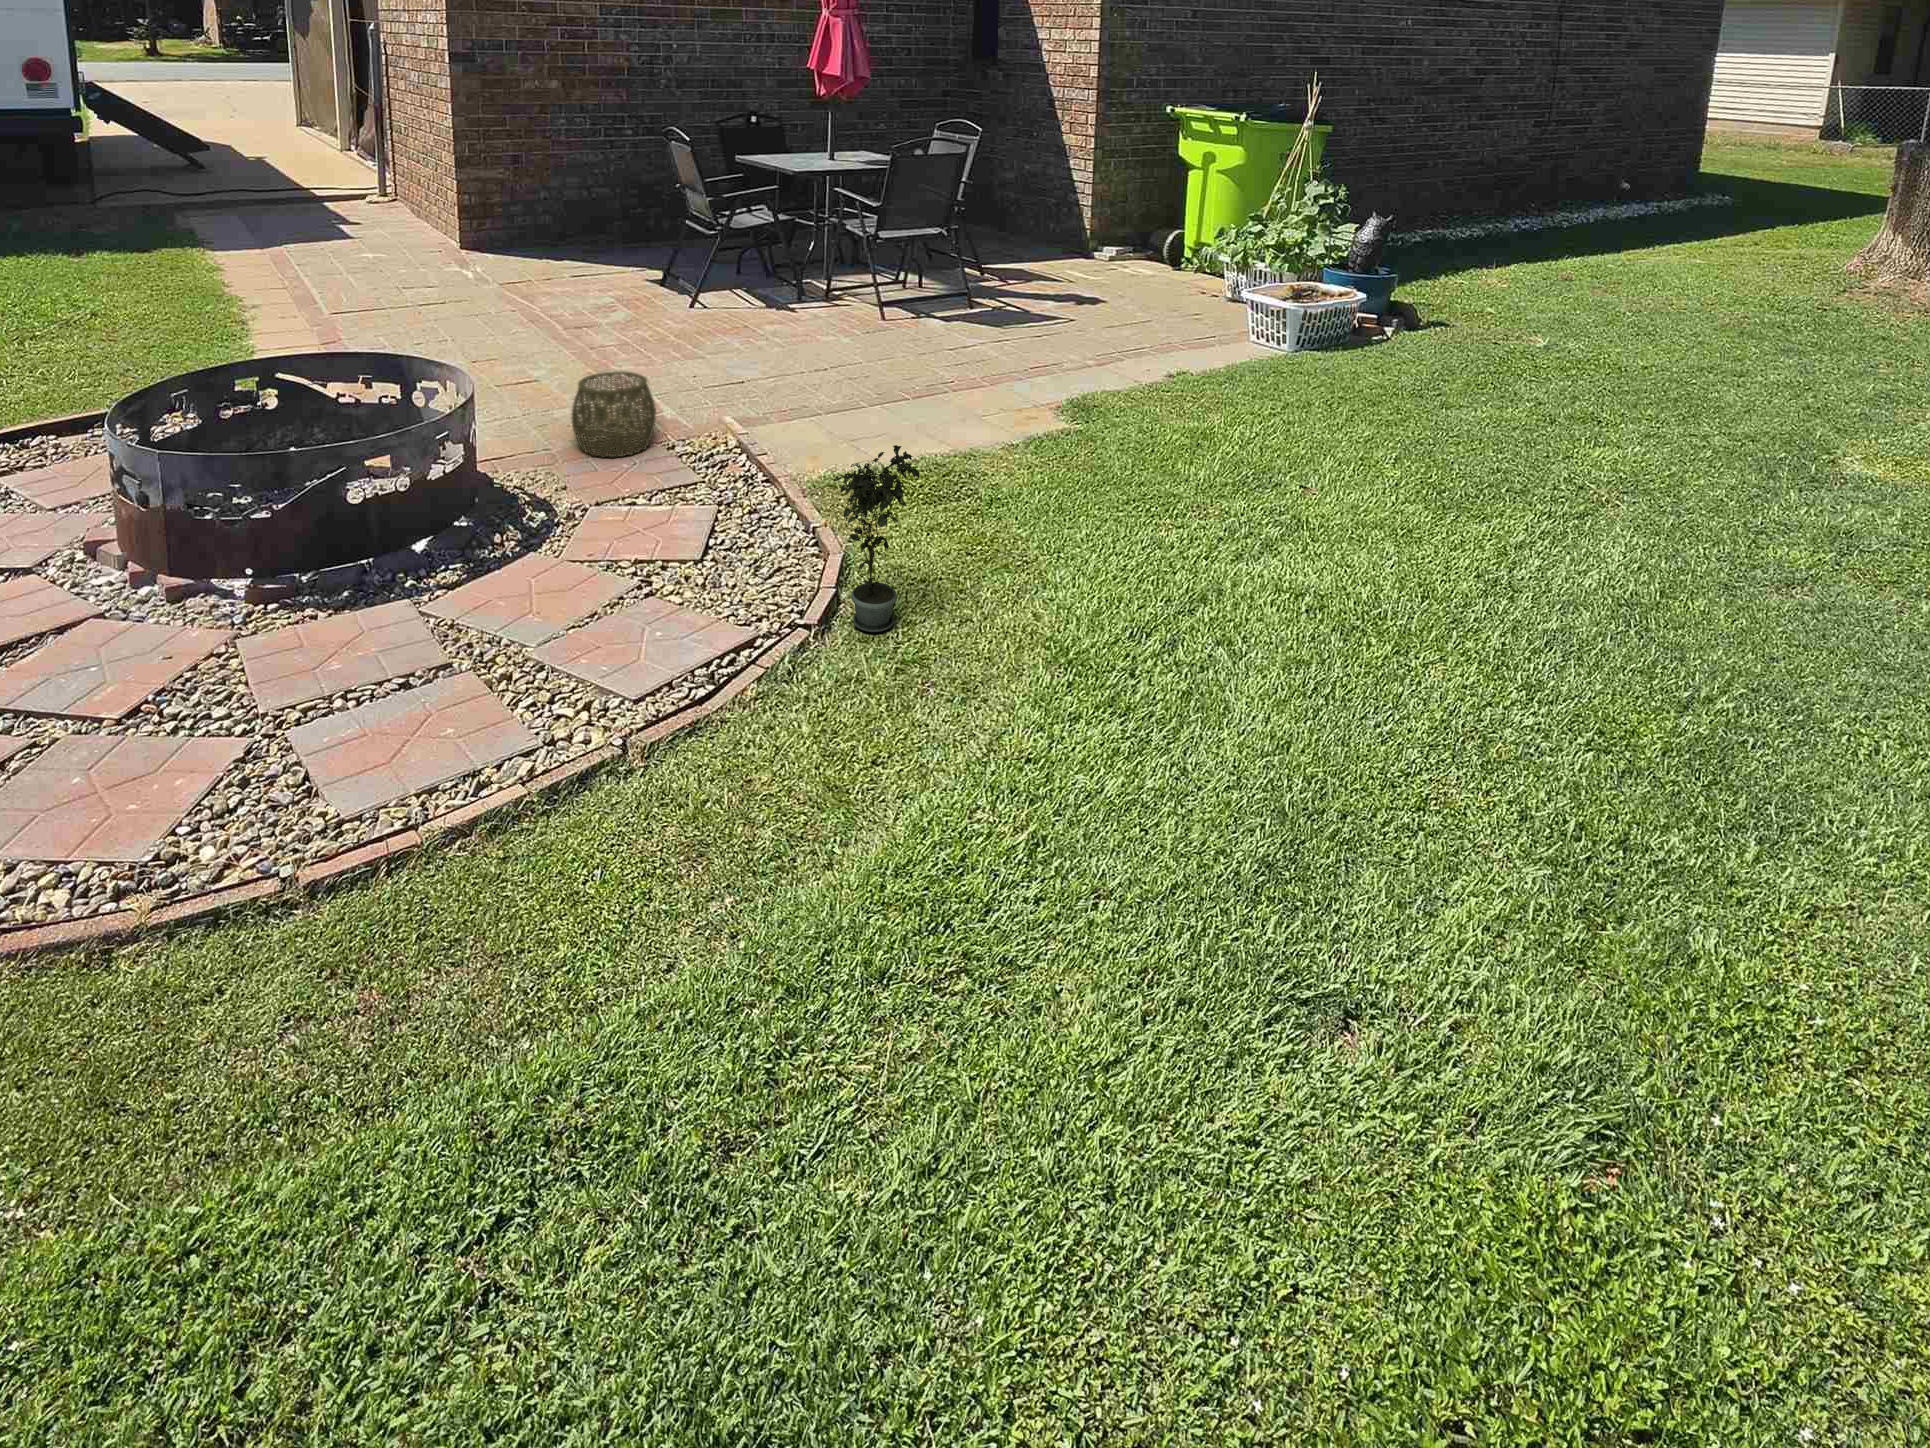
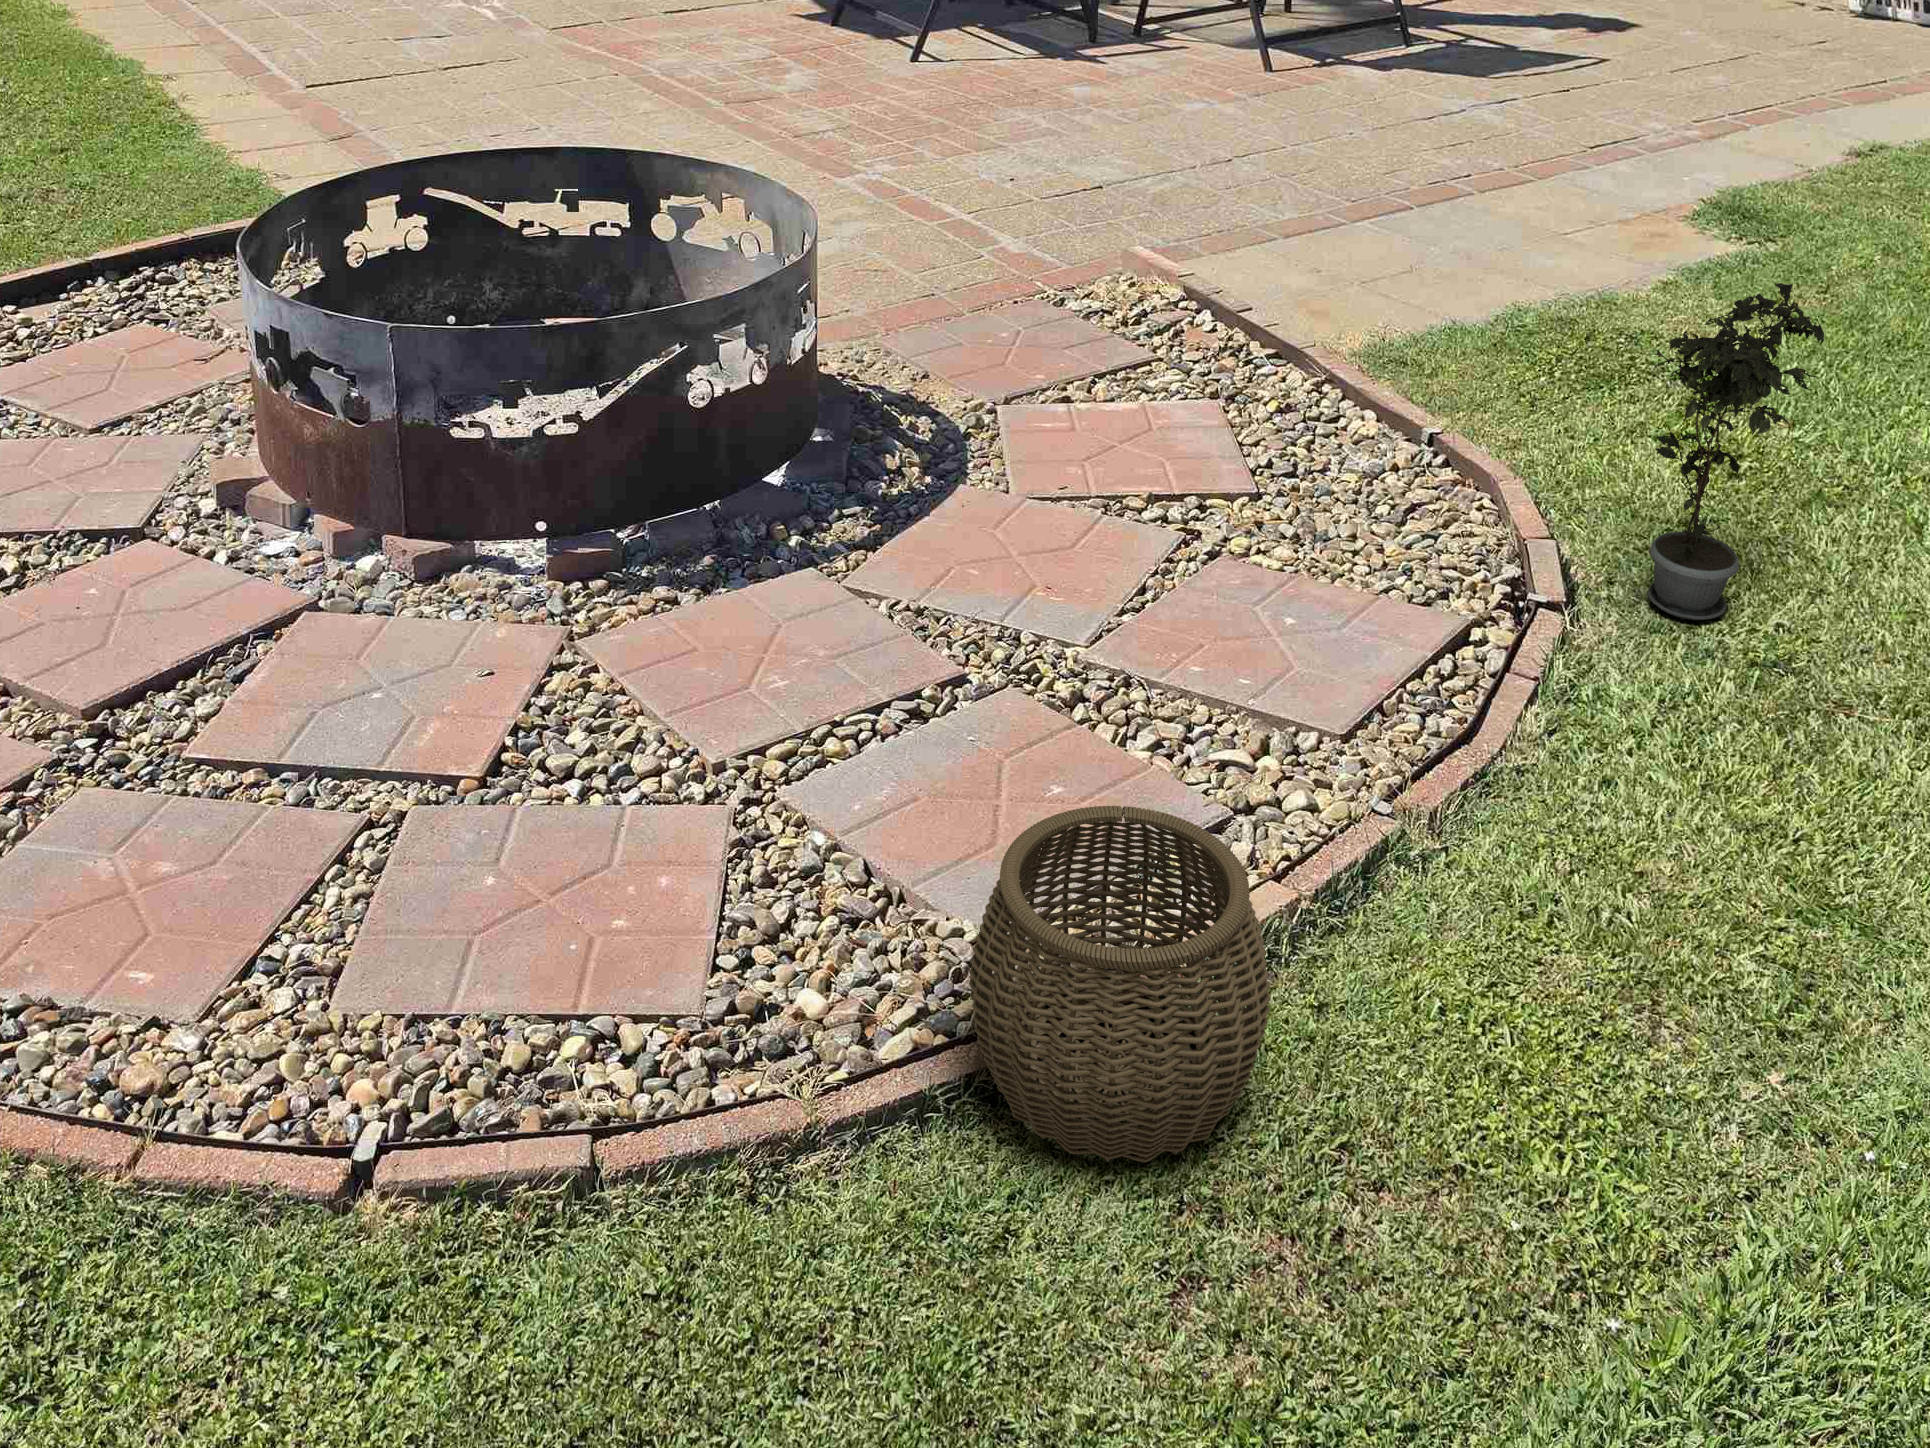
woven basket: present [571,371,656,457] -> present [969,806,1271,1162]

